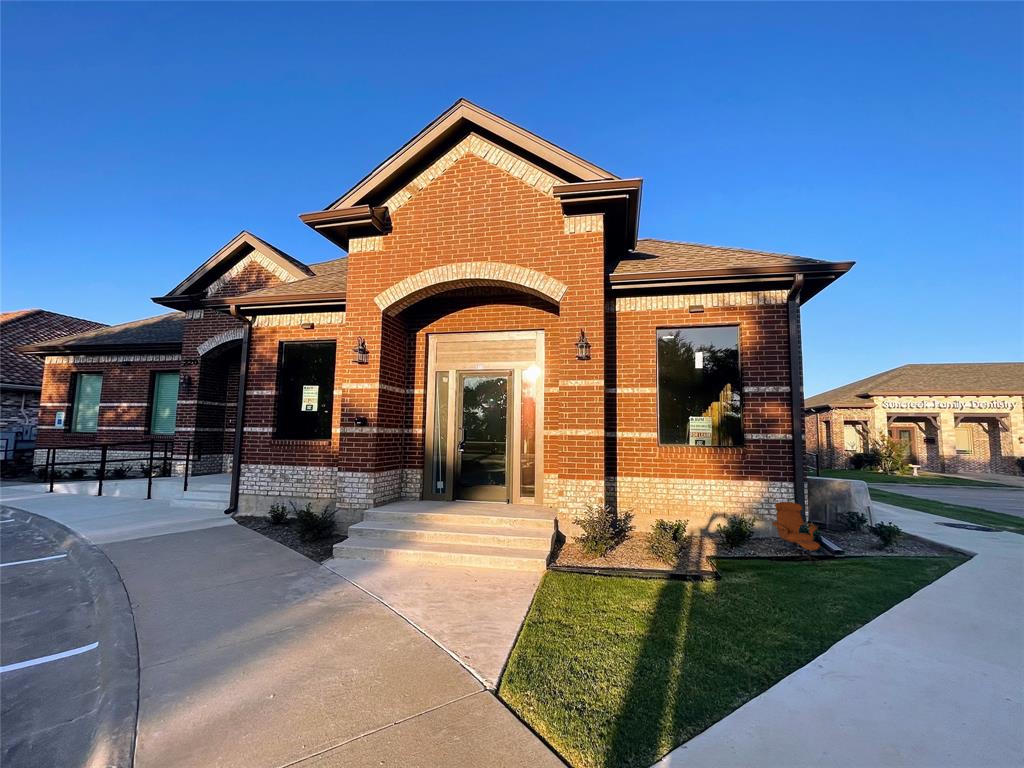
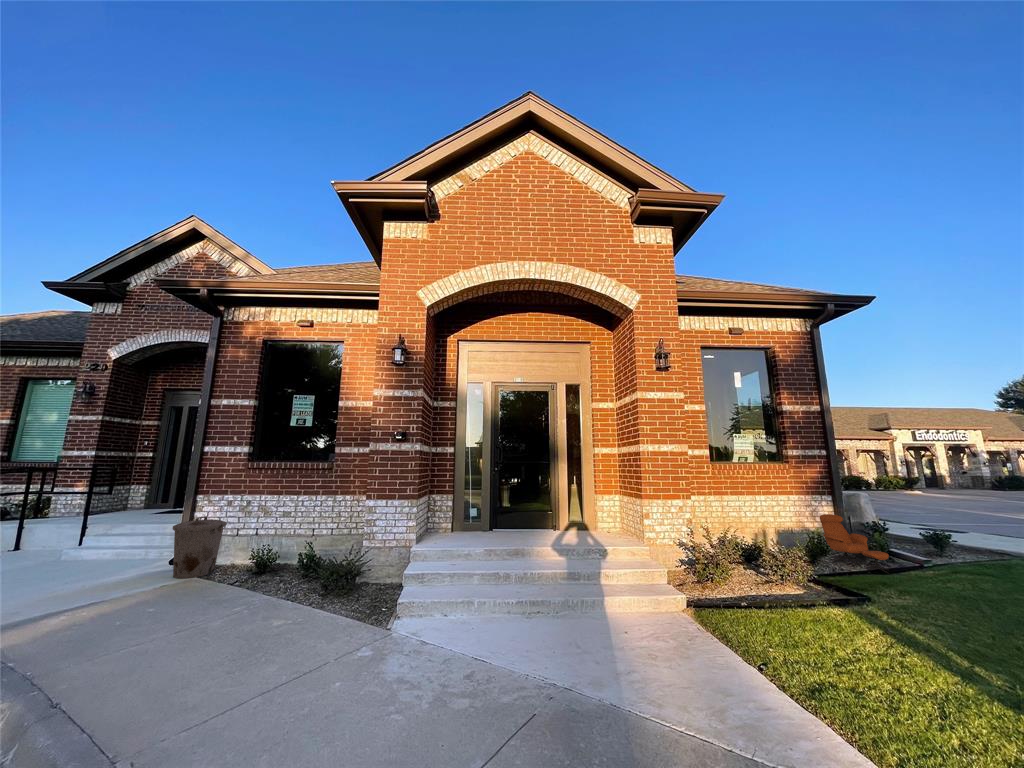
trash can: none [222,480,259,523] -> present [173,516,226,578]

